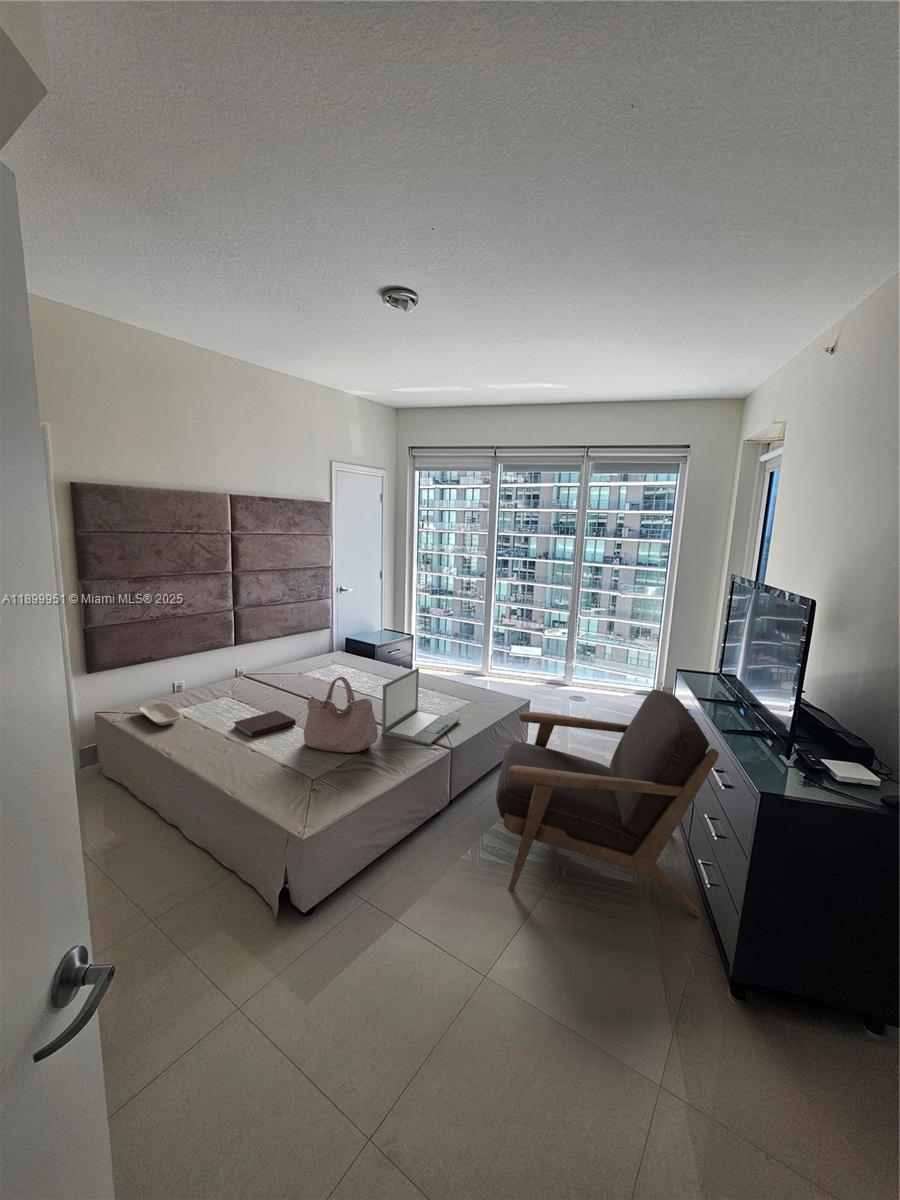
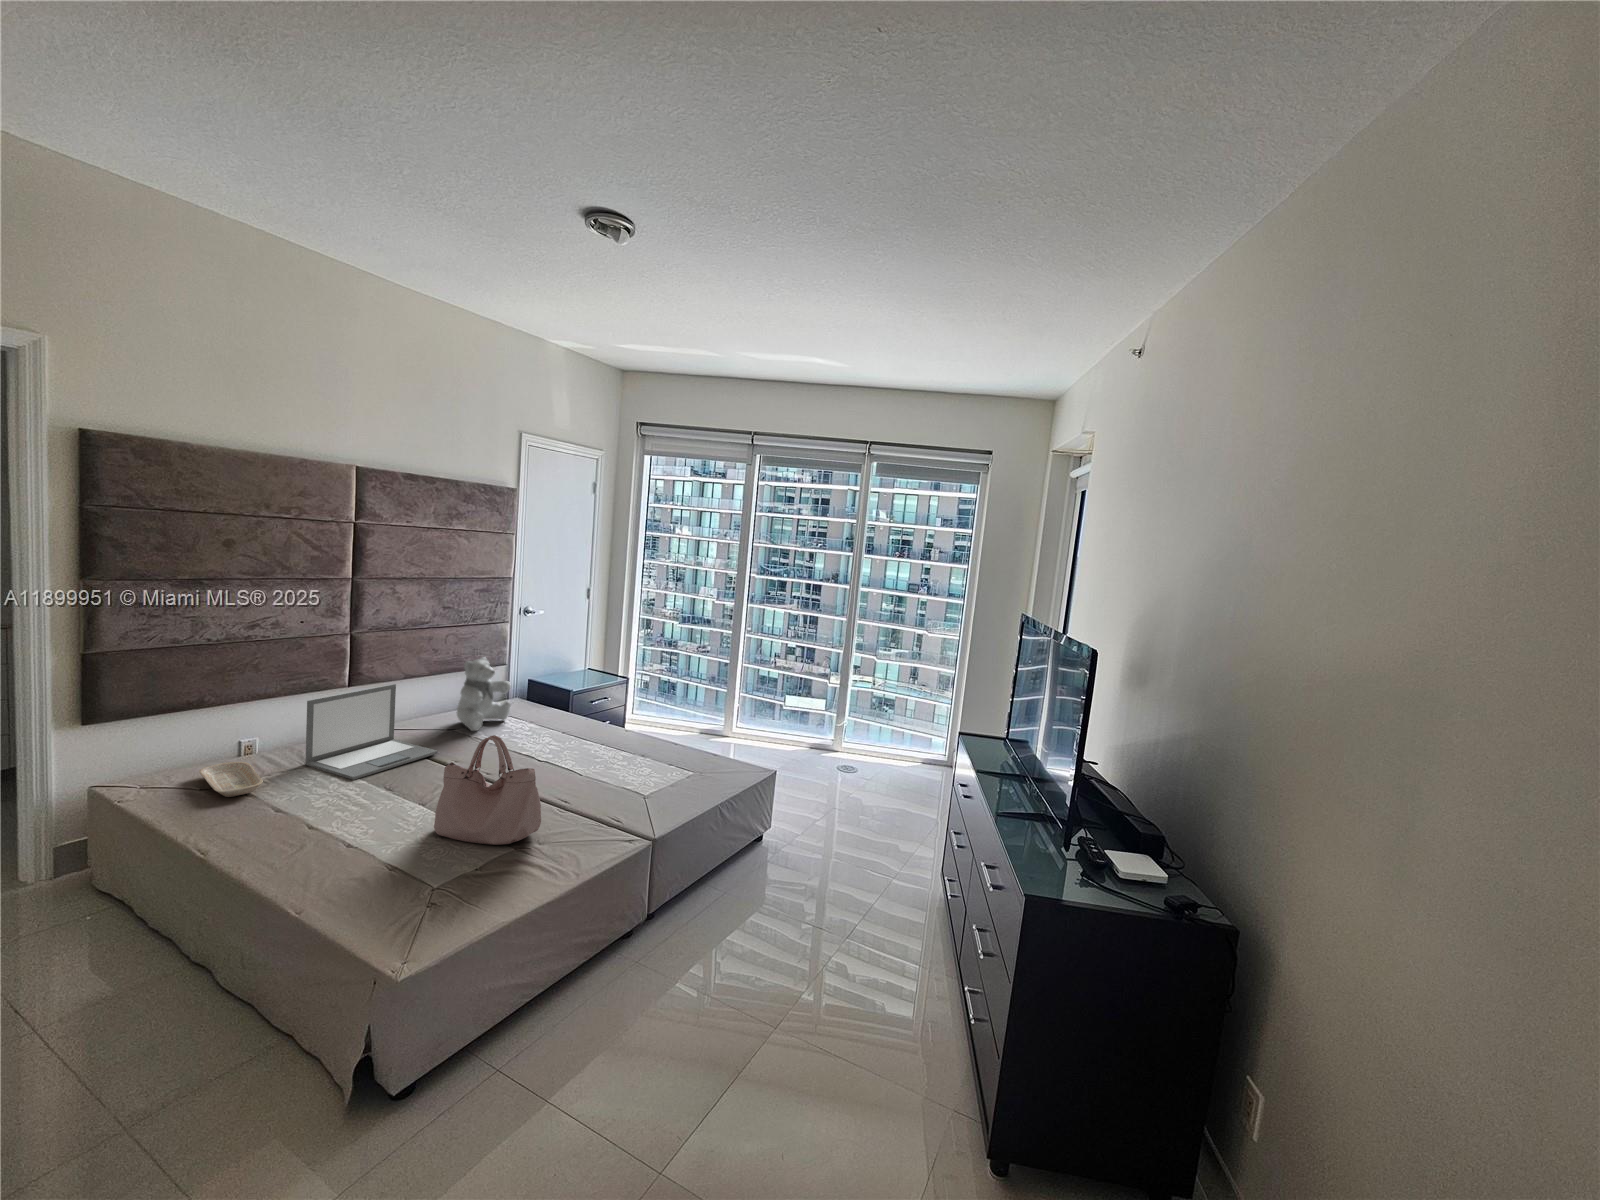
teddy bear: none [289,625,325,678] -> present [457,657,511,731]
laptop: present [382,668,459,745] -> present [305,684,438,780]
armchair: present [496,689,719,917] -> none [690,768,984,1093]
notebook: present [234,711,296,738] -> none [339,779,433,819]

